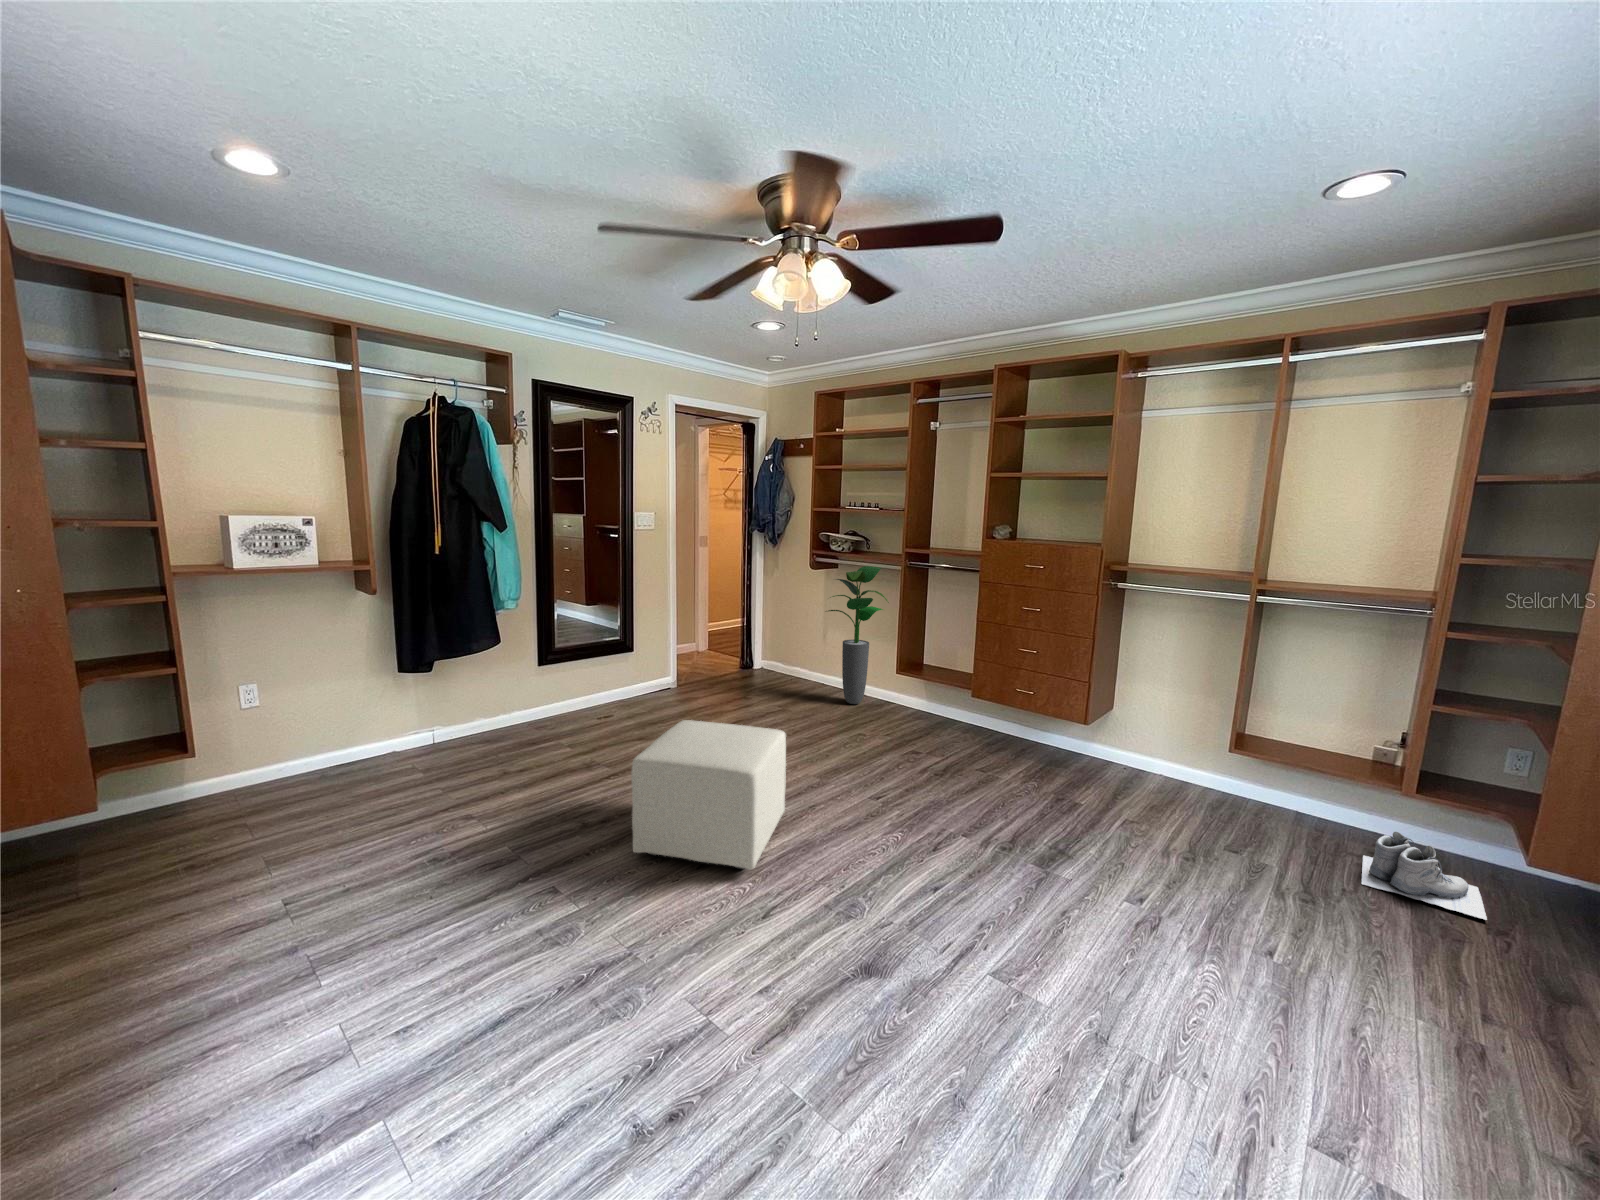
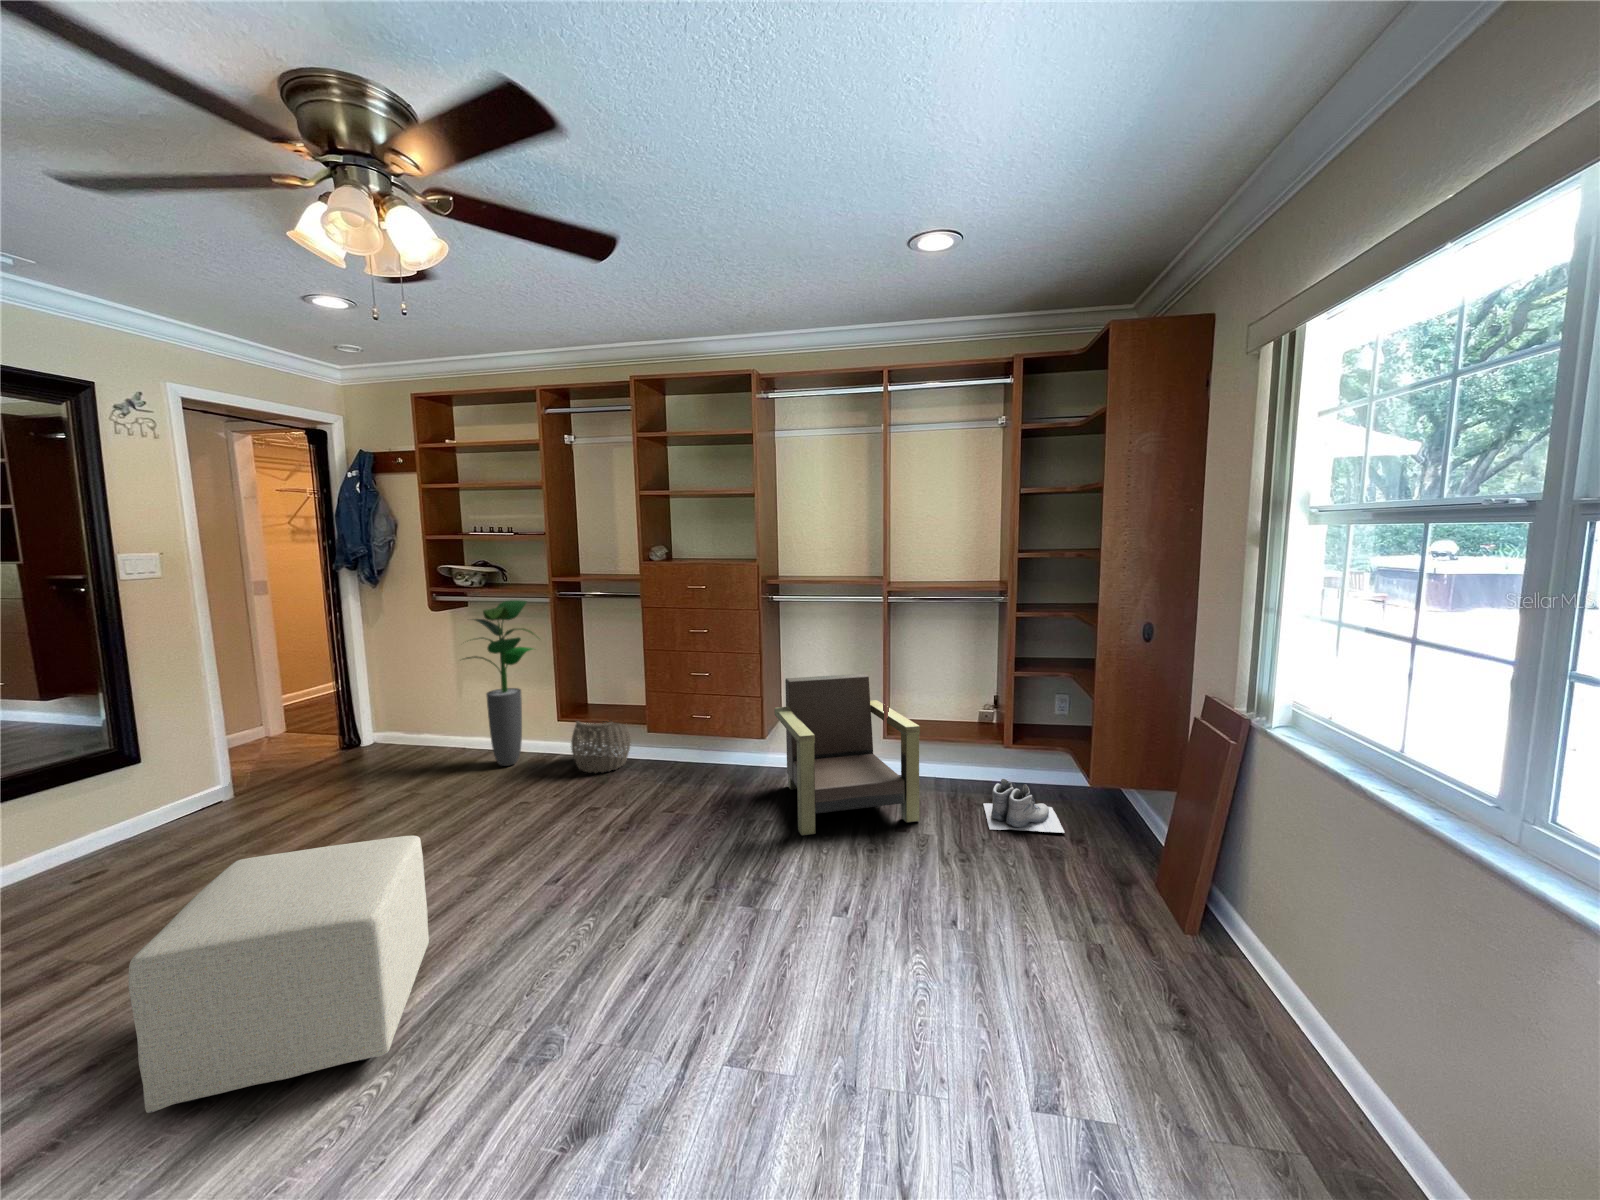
armchair: none [1100,668,1275,849] -> present [774,674,920,835]
woven basket: none [904,673,956,726] -> present [571,720,631,773]

